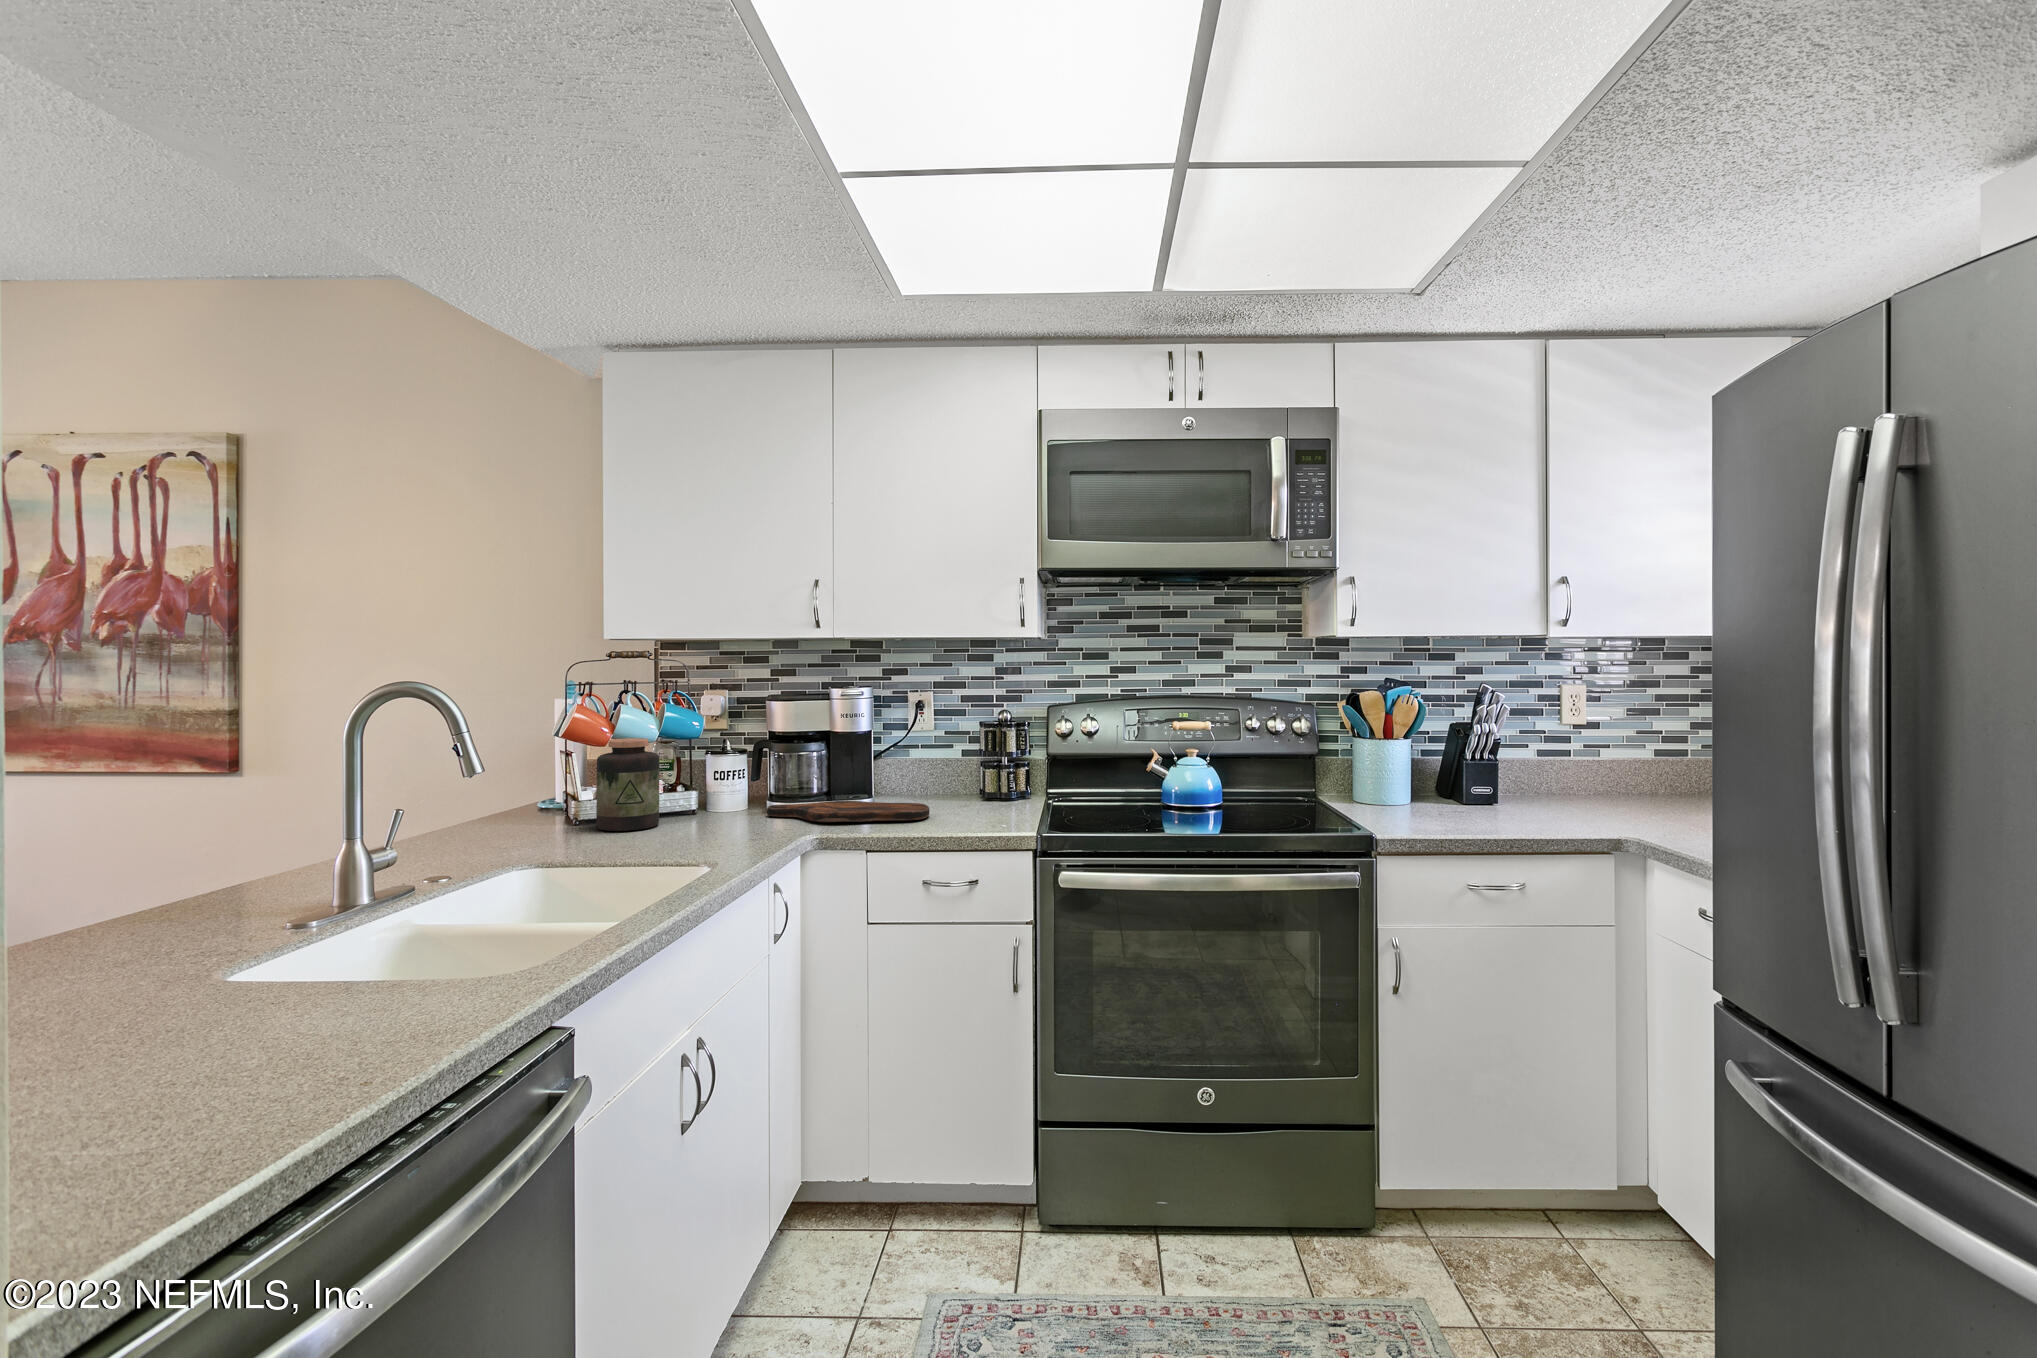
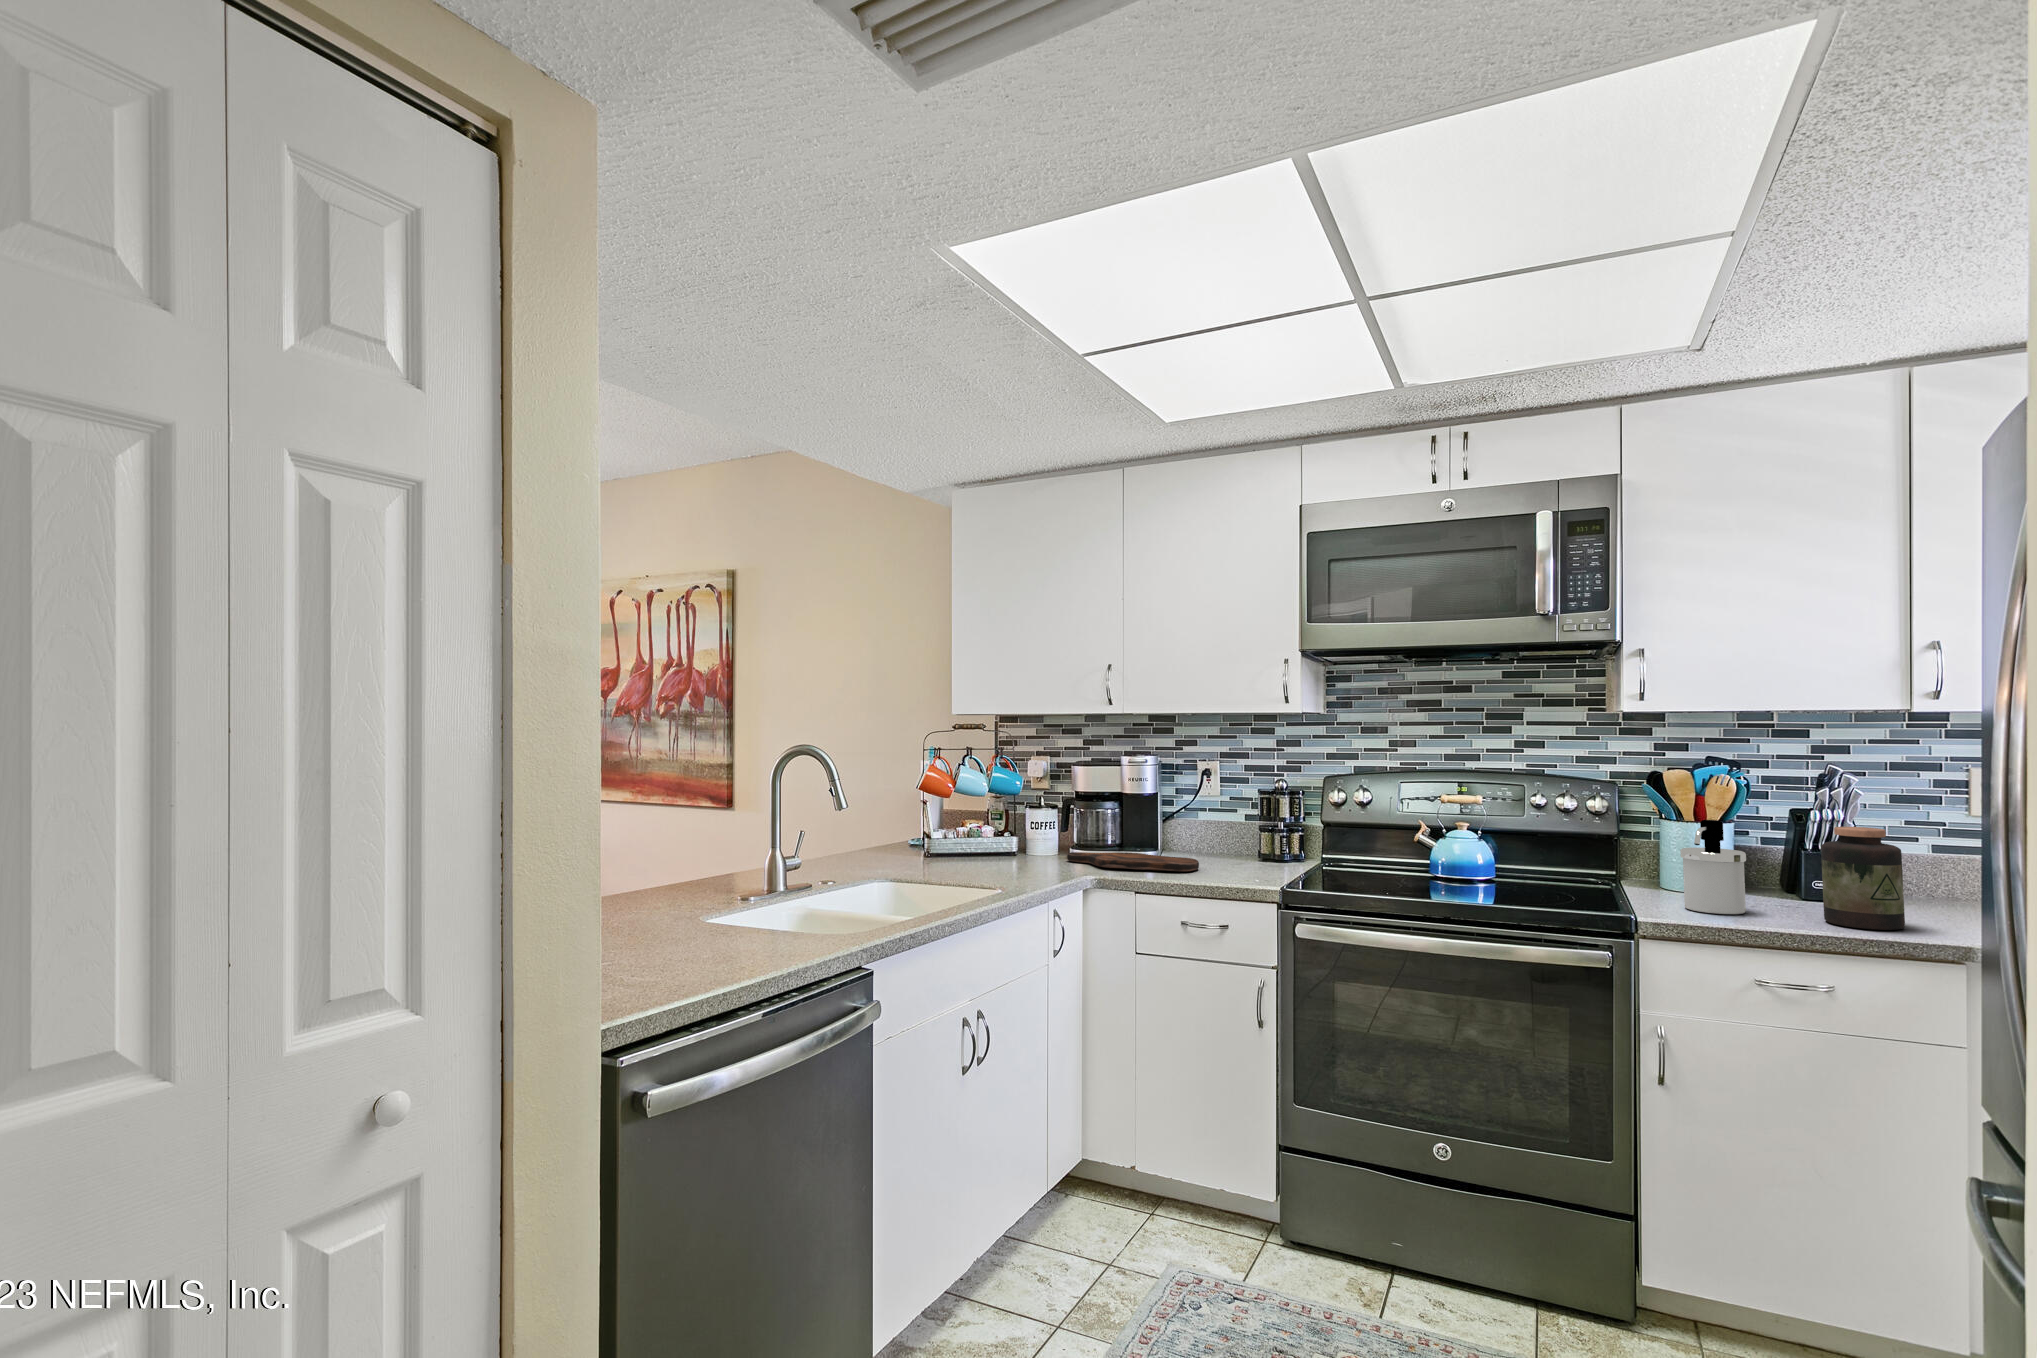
jar: present [596,738,659,831] -> present [1821,827,1905,930]
soap dispenser: none [1398,739,1452,826] -> present [1680,820,1746,914]

